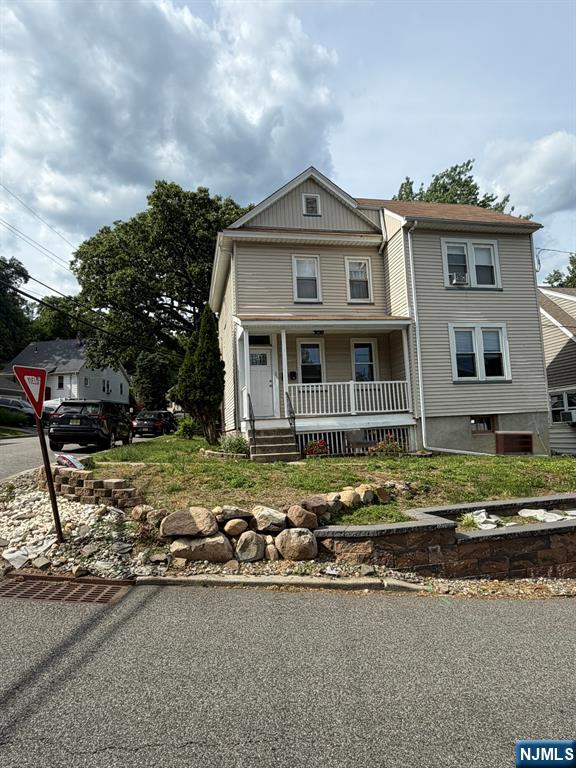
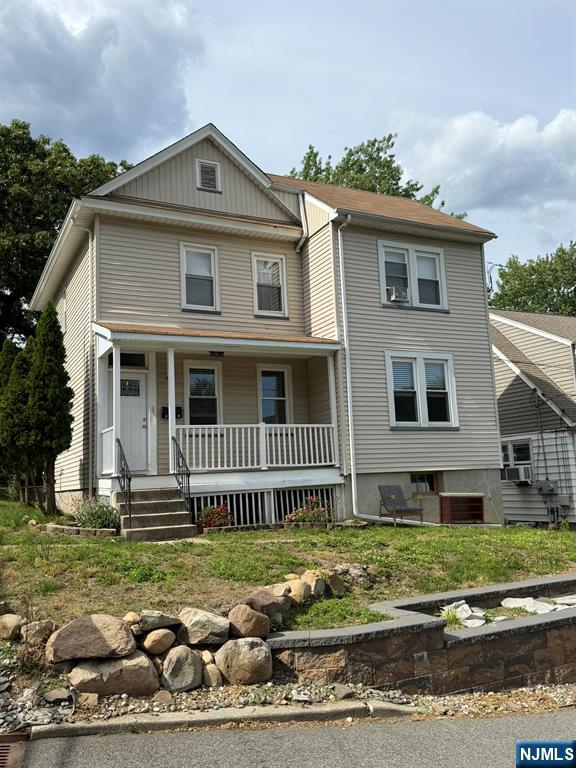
lounge chair: present [343,430,378,455] -> present [378,485,424,526]

